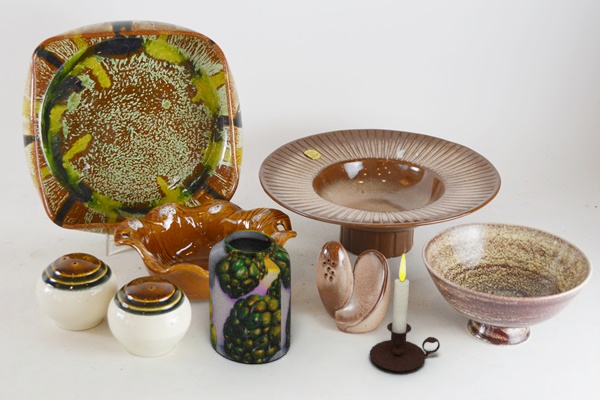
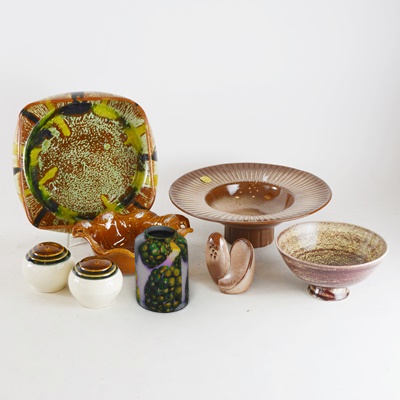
candle: present [370,254,440,371] -> none [241,237,287,316]

